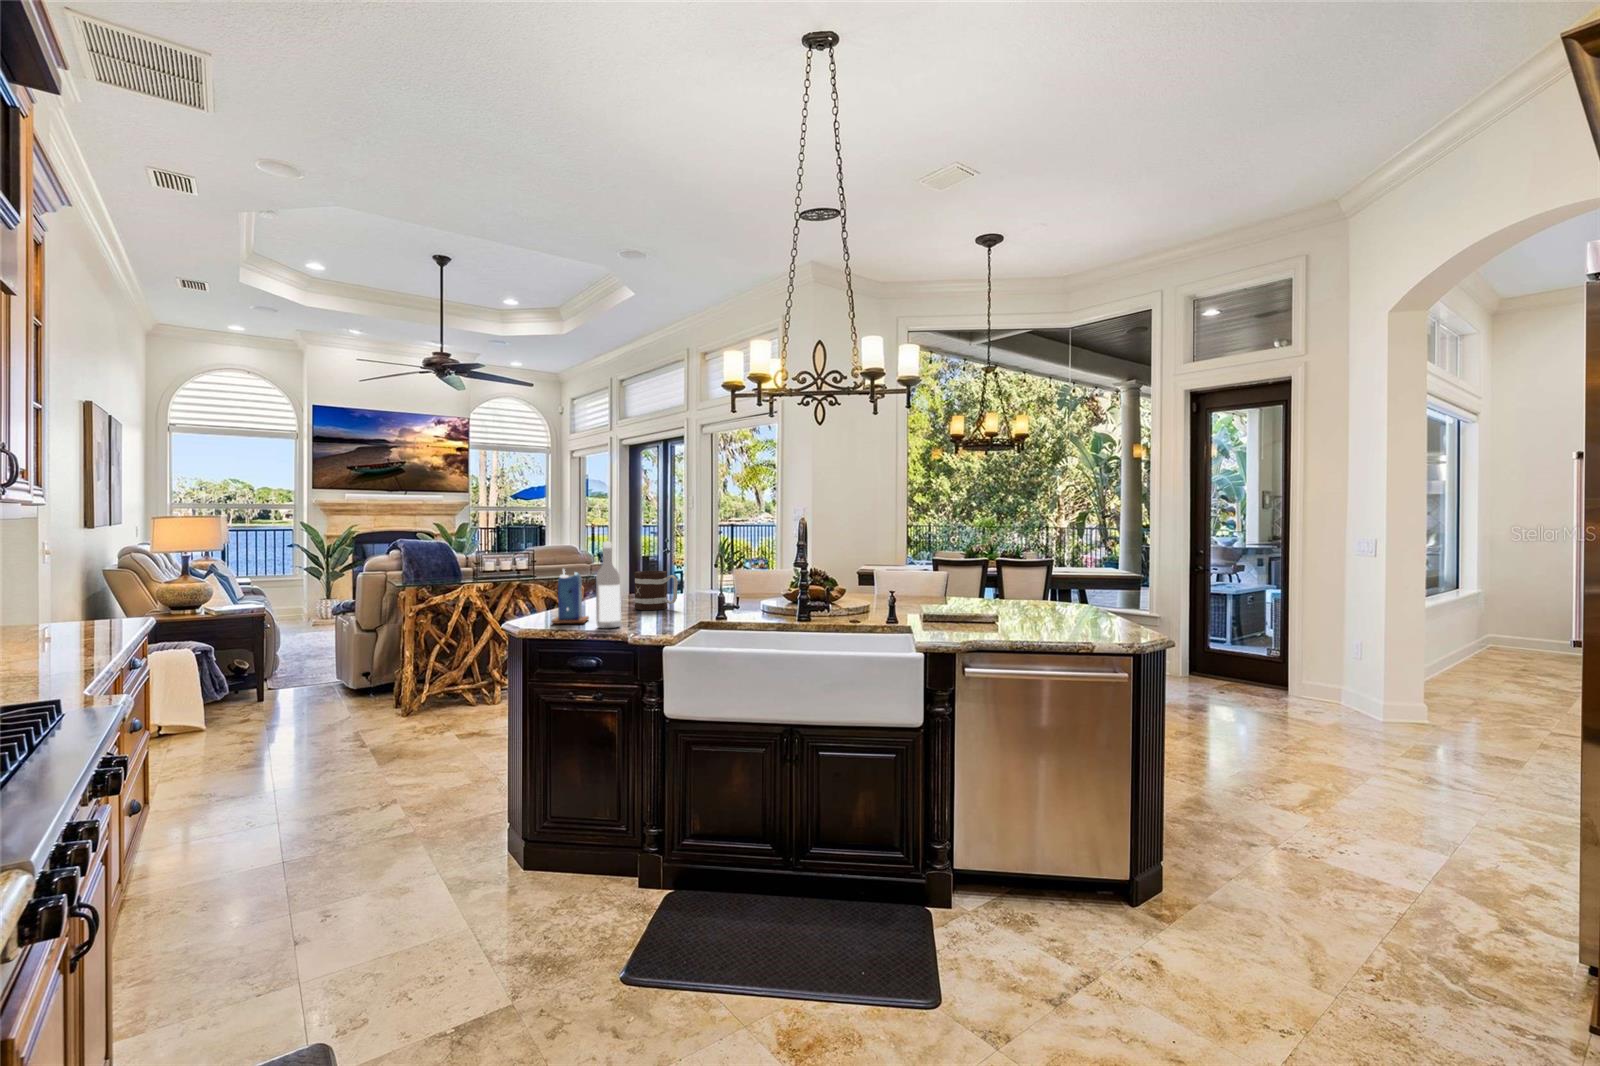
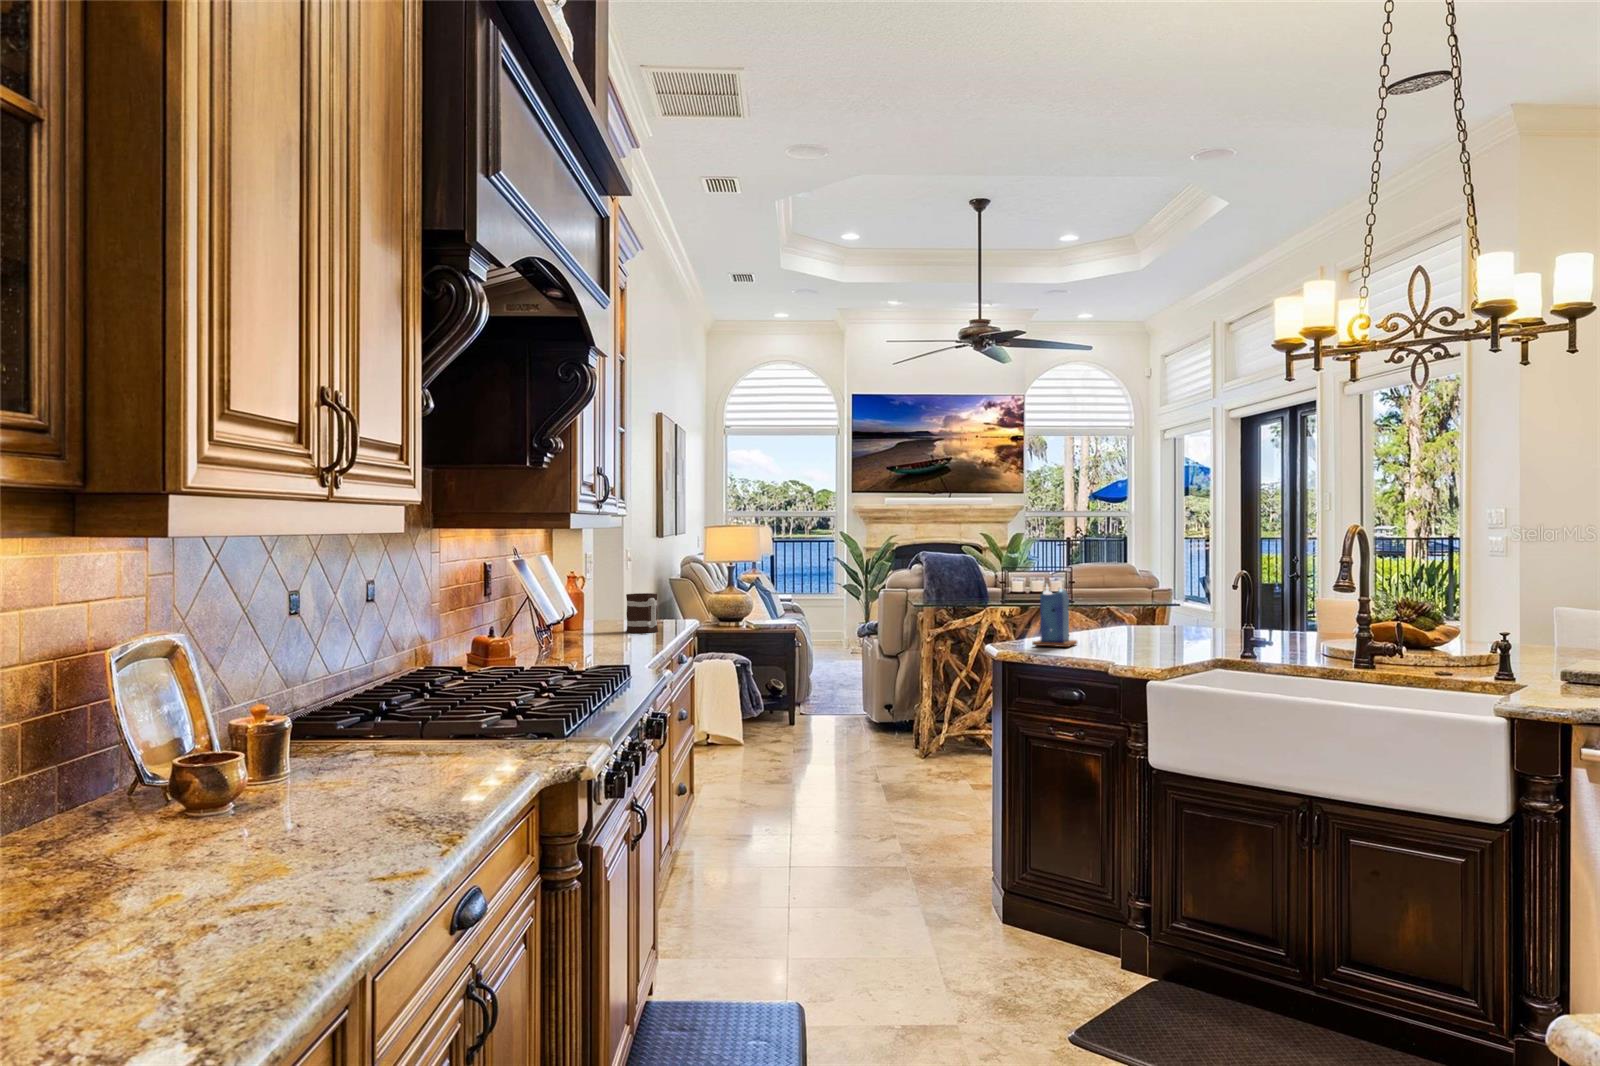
wine bottle: present [596,542,621,628] -> none [1077,554,1105,653]
mug: present [634,571,678,610] -> present [626,593,658,633]

